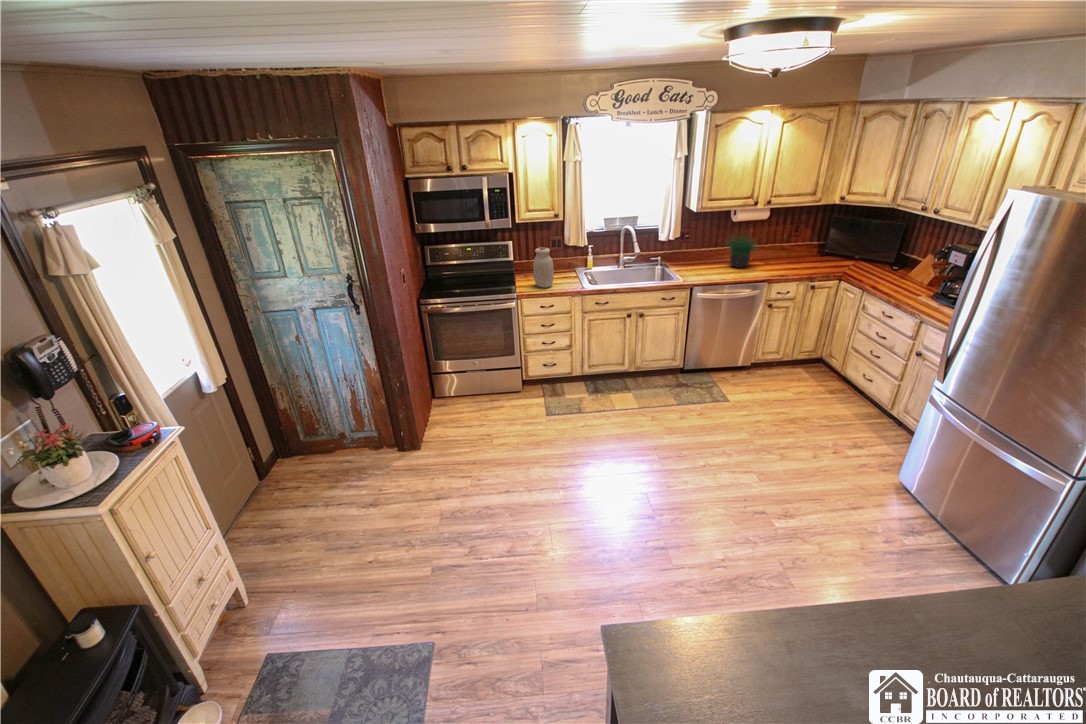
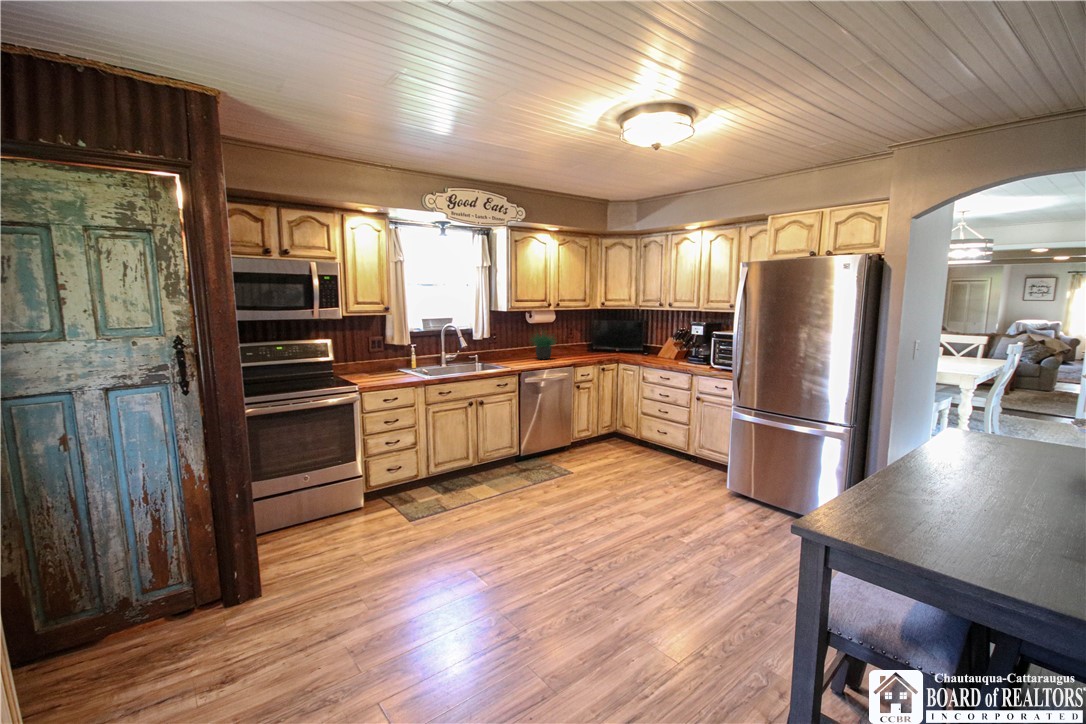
jar: present [533,247,554,288] -> none [372,338,395,379]

